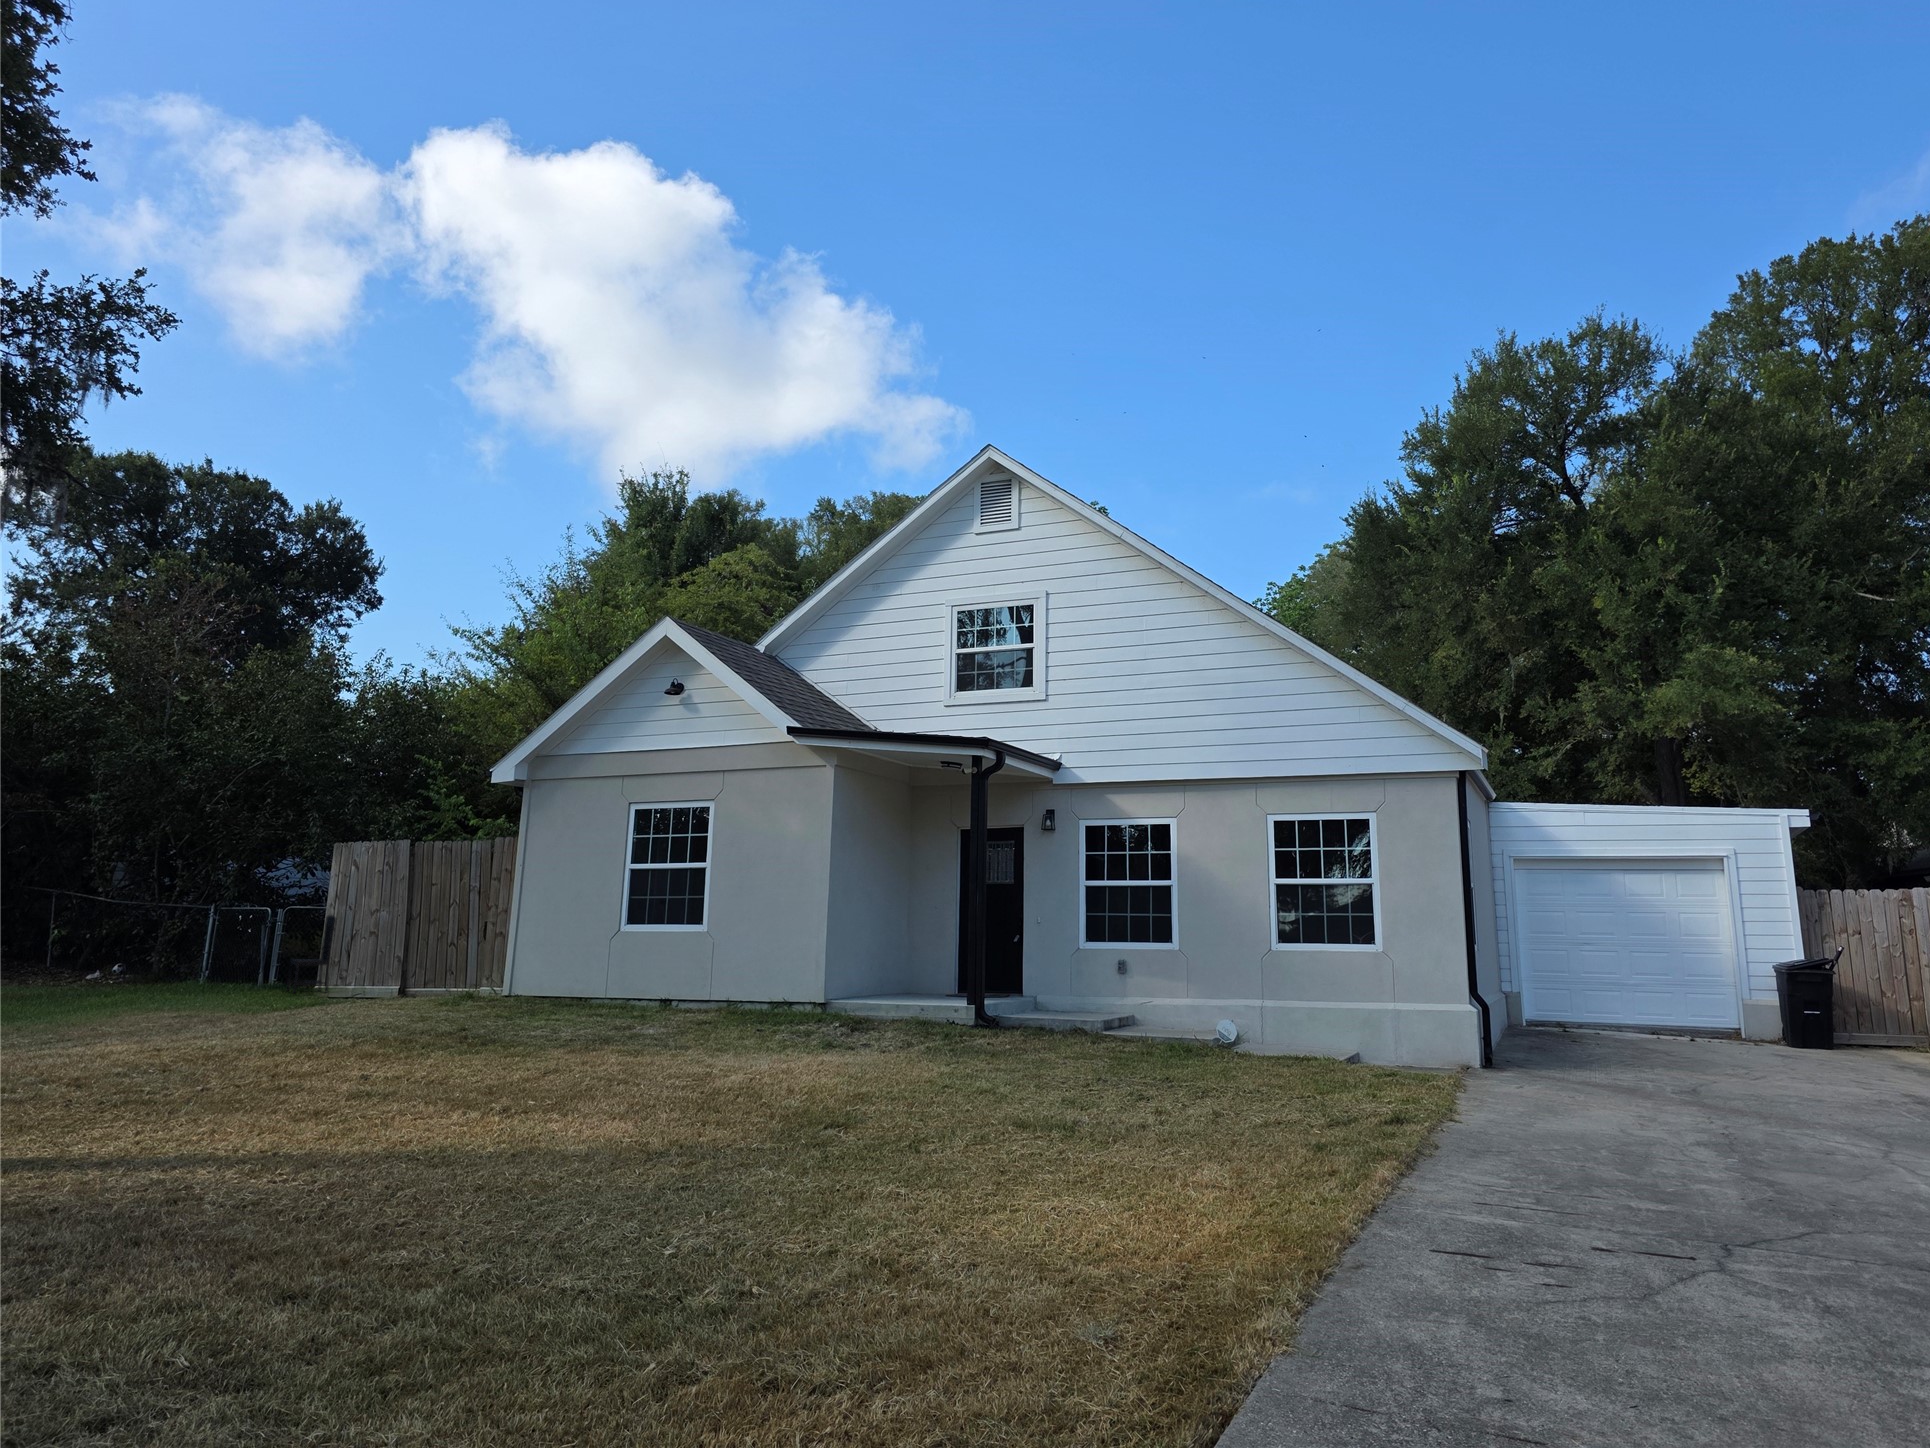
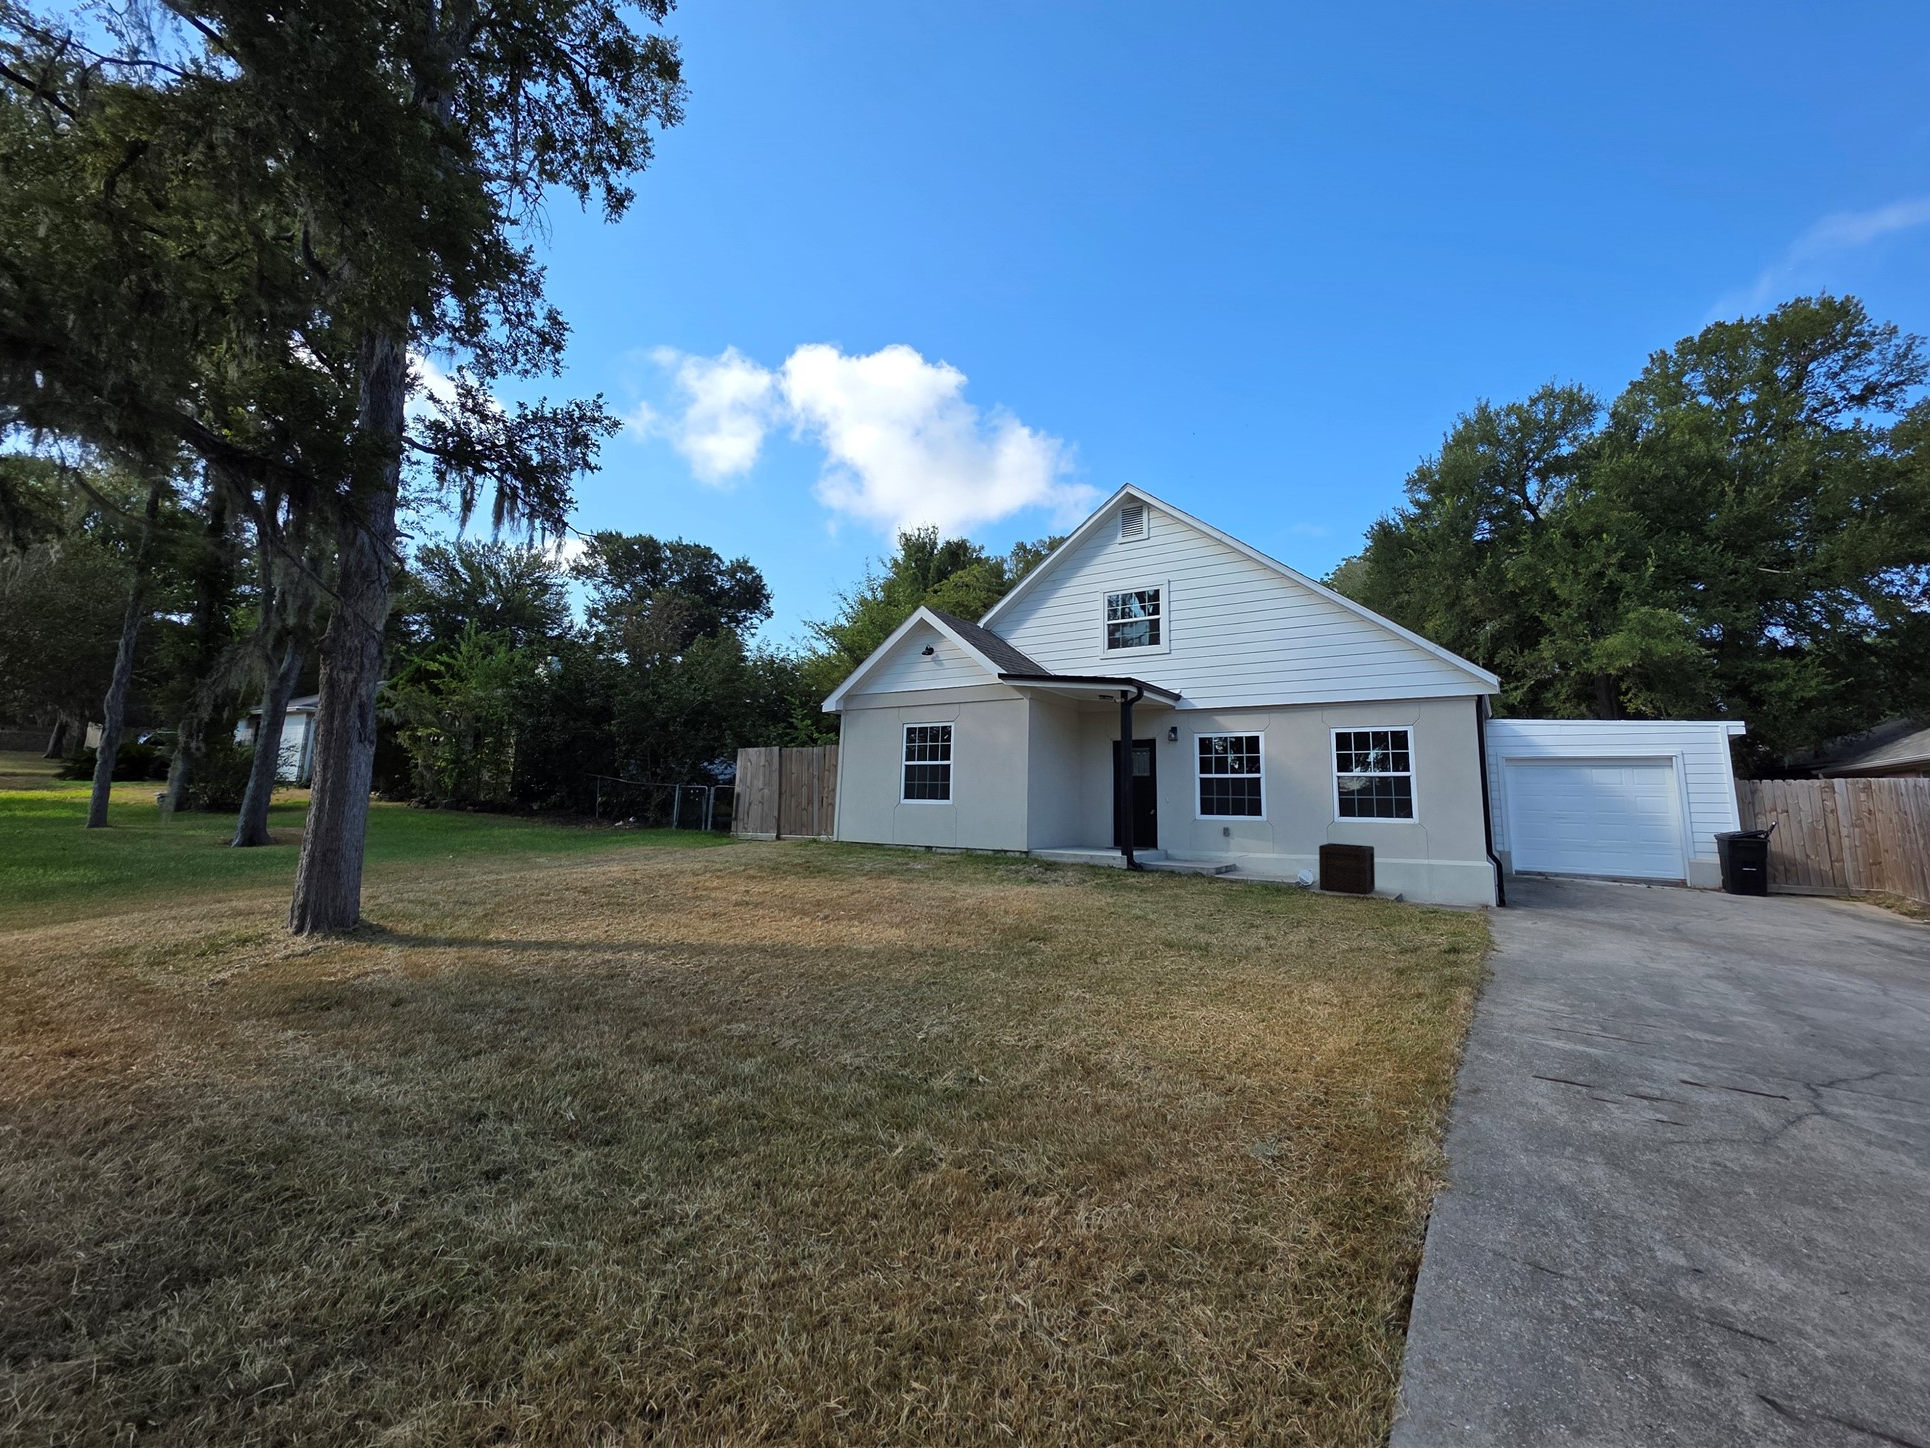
wooden crate: none [1248,983,1325,1056] -> present [1319,843,1375,894]

